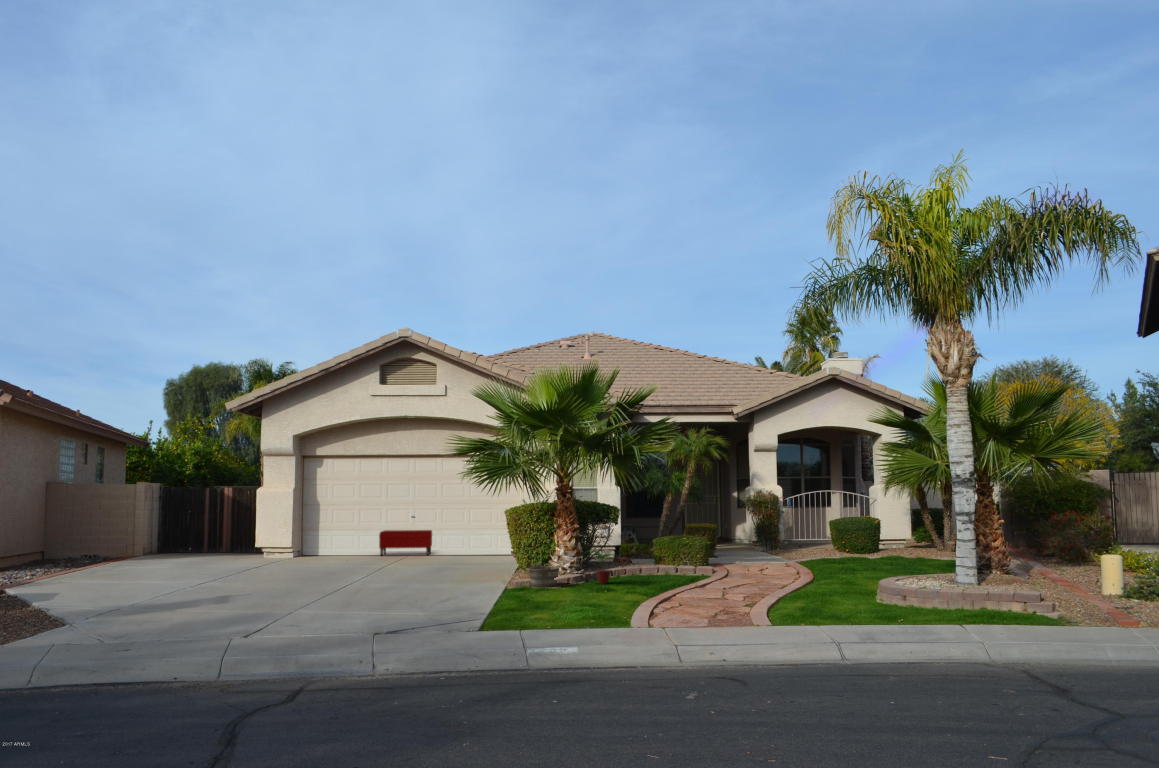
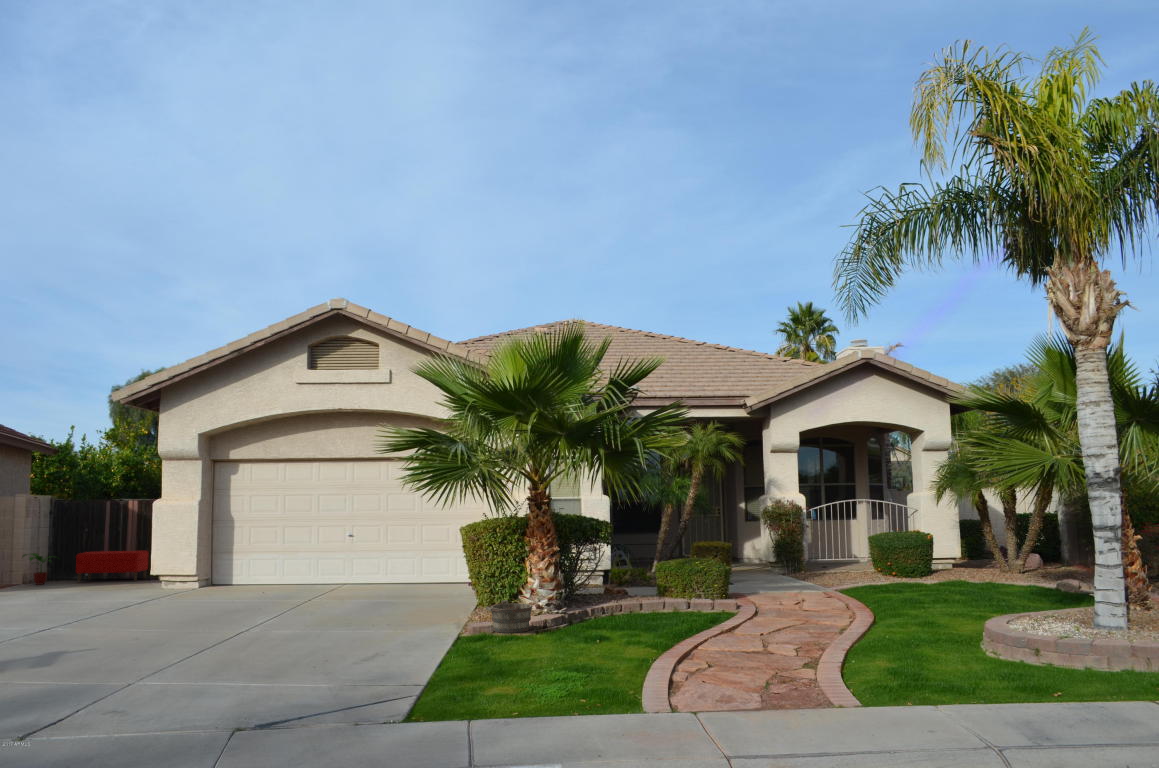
bench: present [379,530,432,556] -> present [76,551,148,582]
potted plant: present [585,550,618,584] -> present [23,553,50,585]

